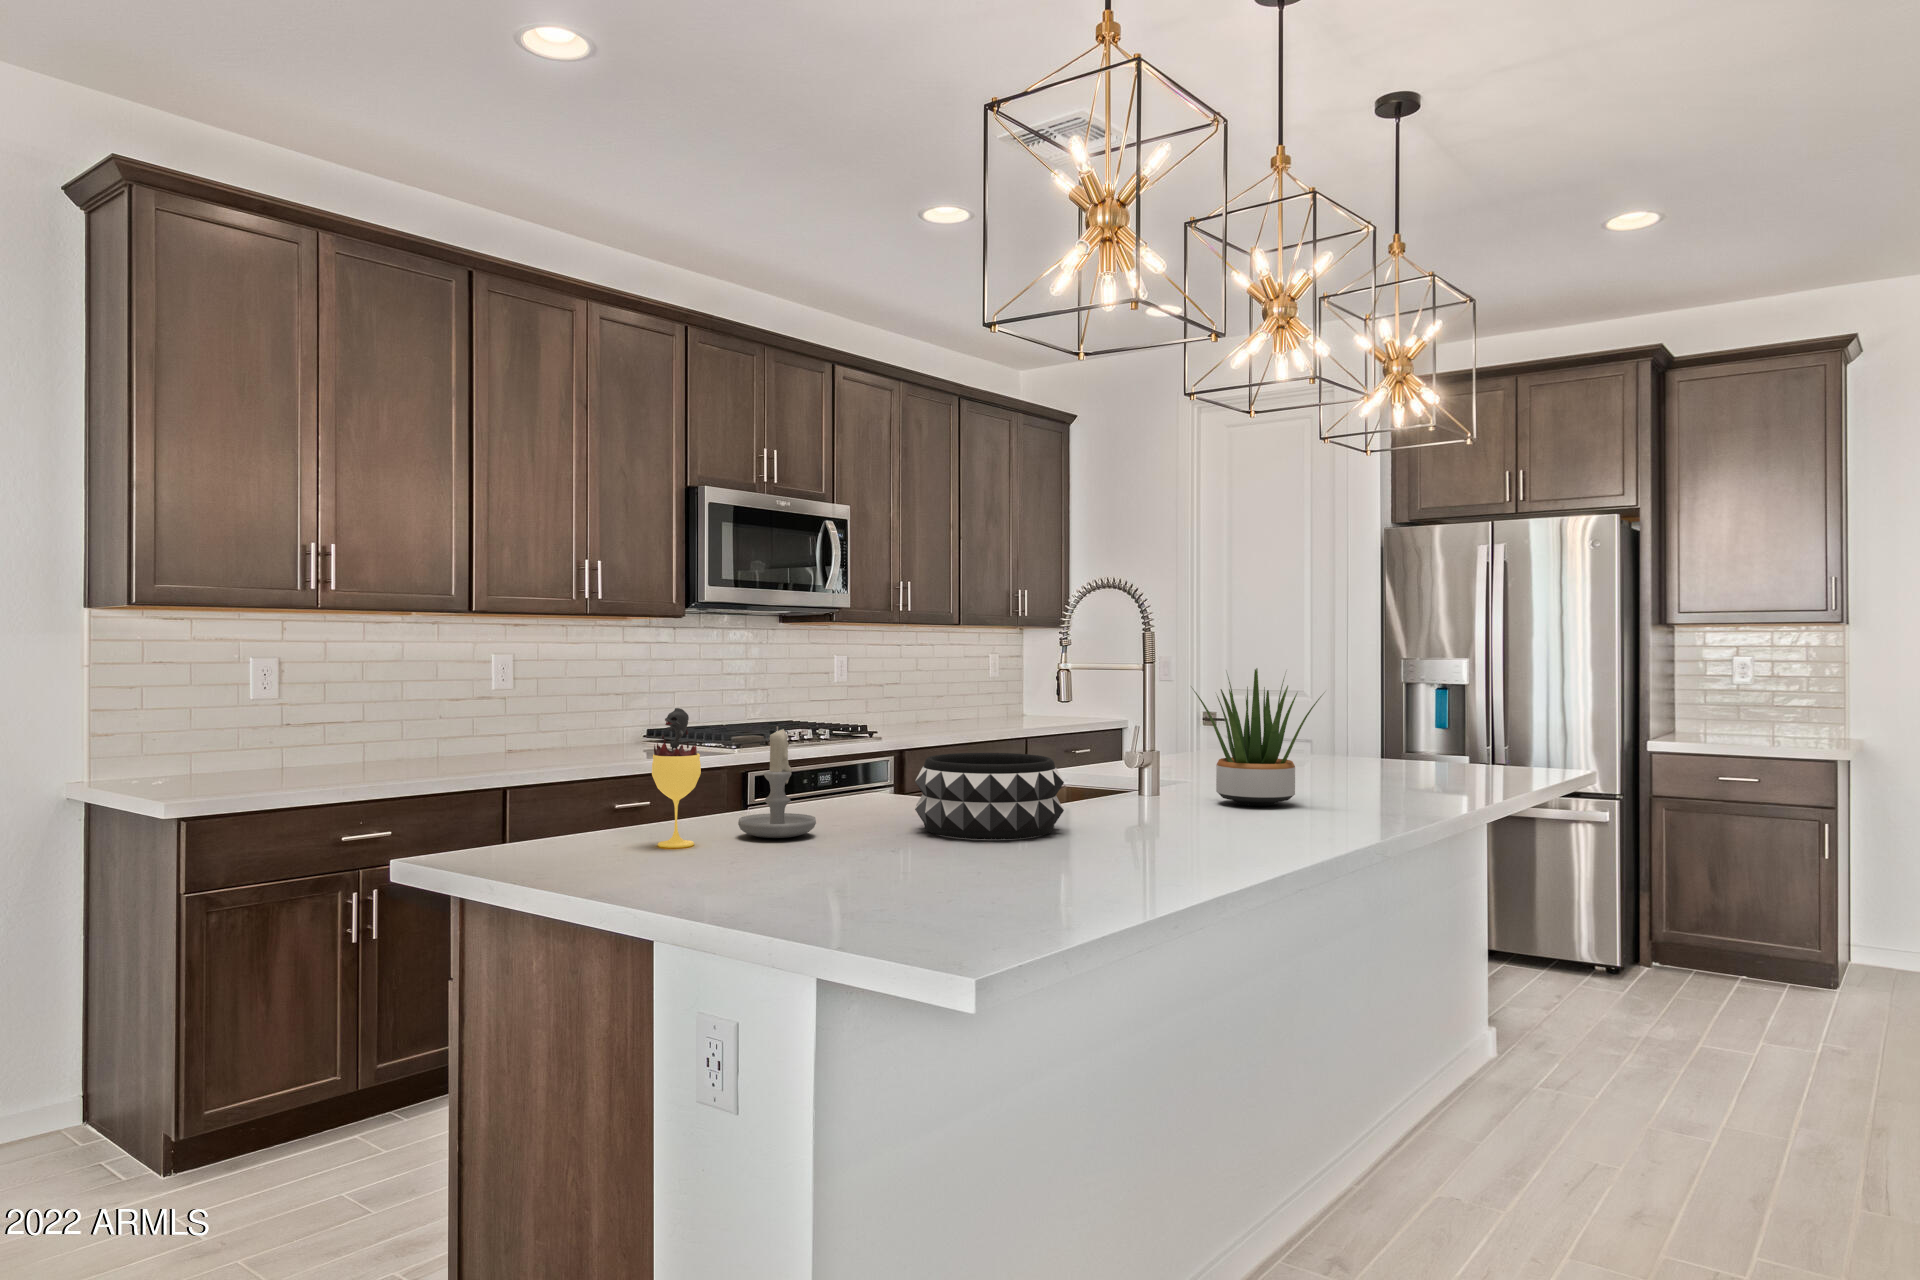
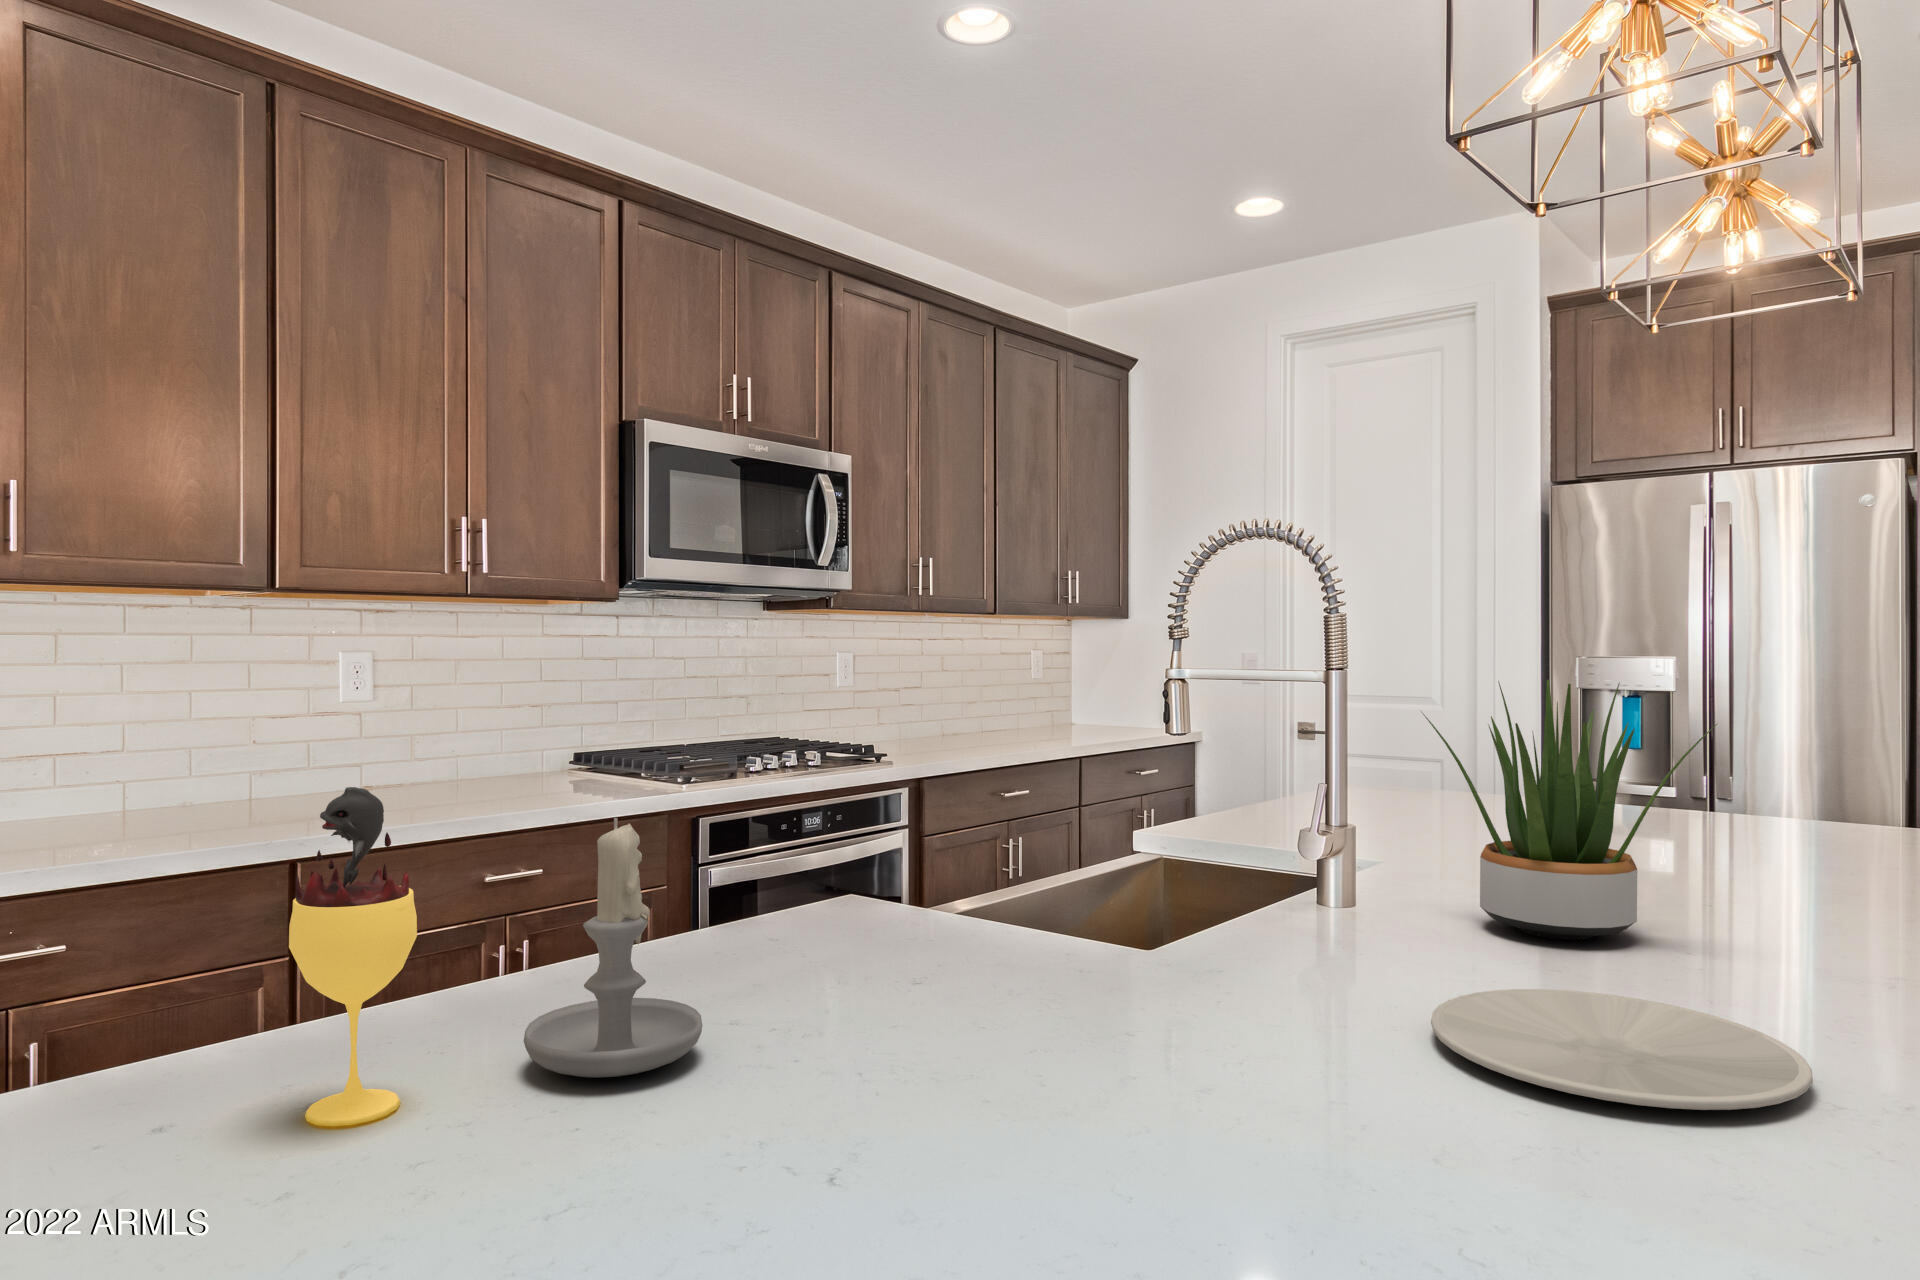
decorative bowl: present [915,753,1064,840] -> none [922,857,1248,1083]
plate: none [1149,815,1303,841] -> present [1431,989,1813,1110]

